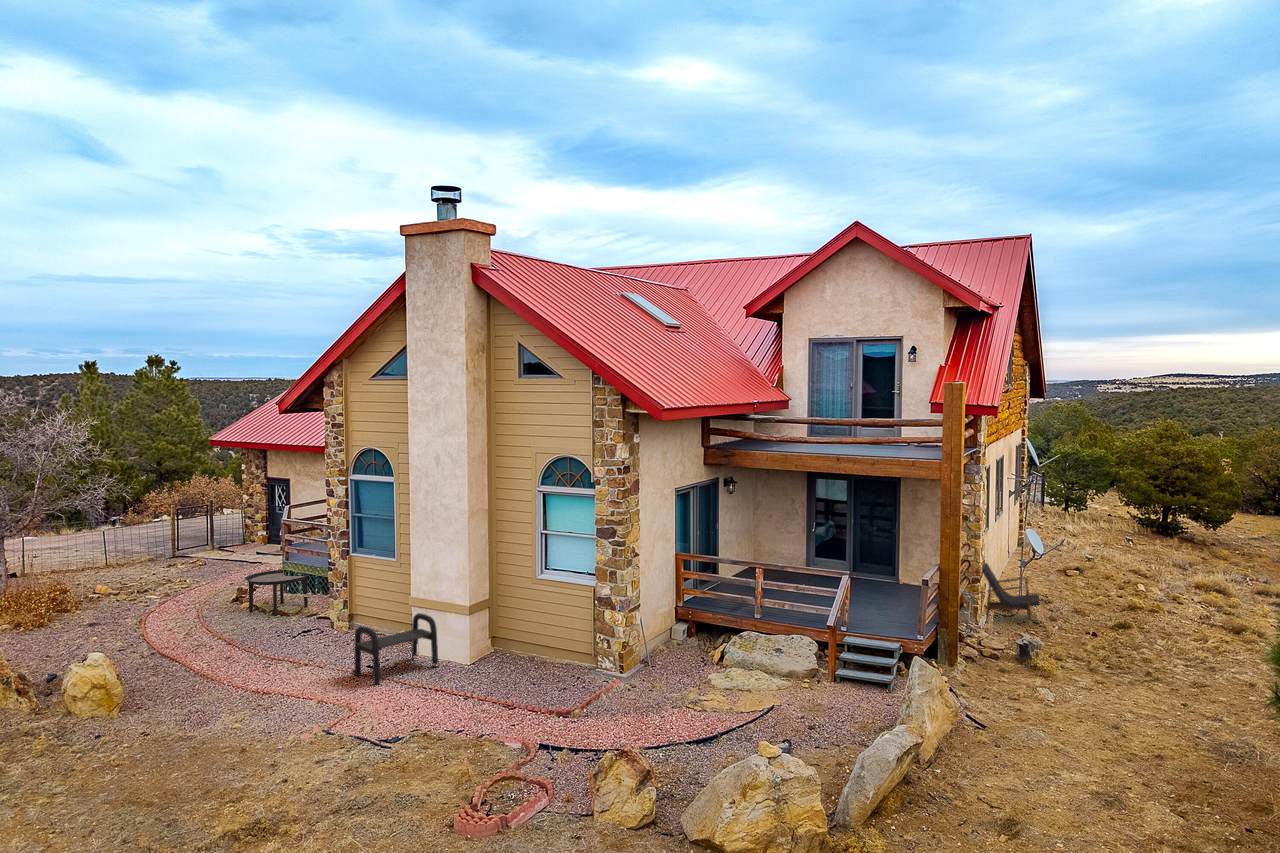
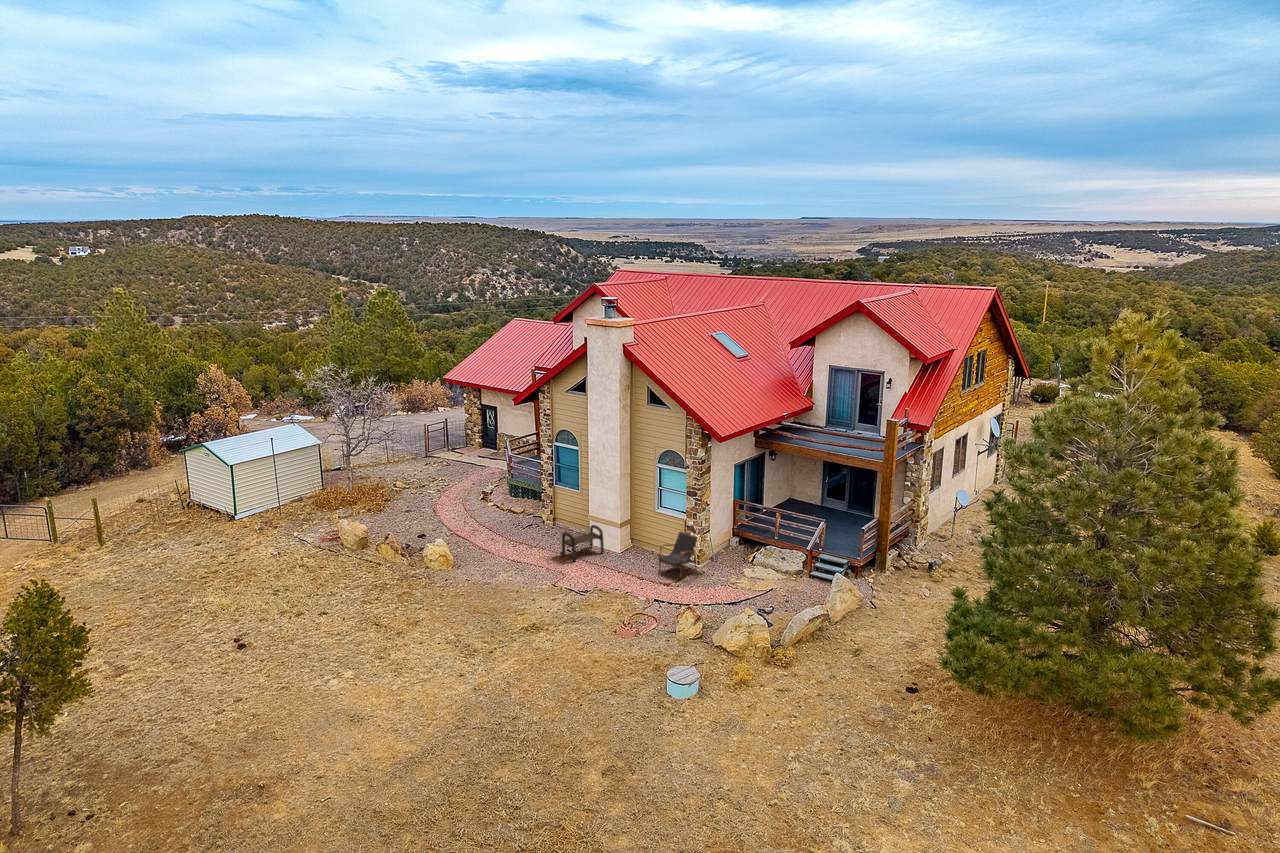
lounge chair: present [982,563,1040,626] -> present [658,532,697,577]
round table: present [245,570,309,616] -> none [491,483,525,512]

